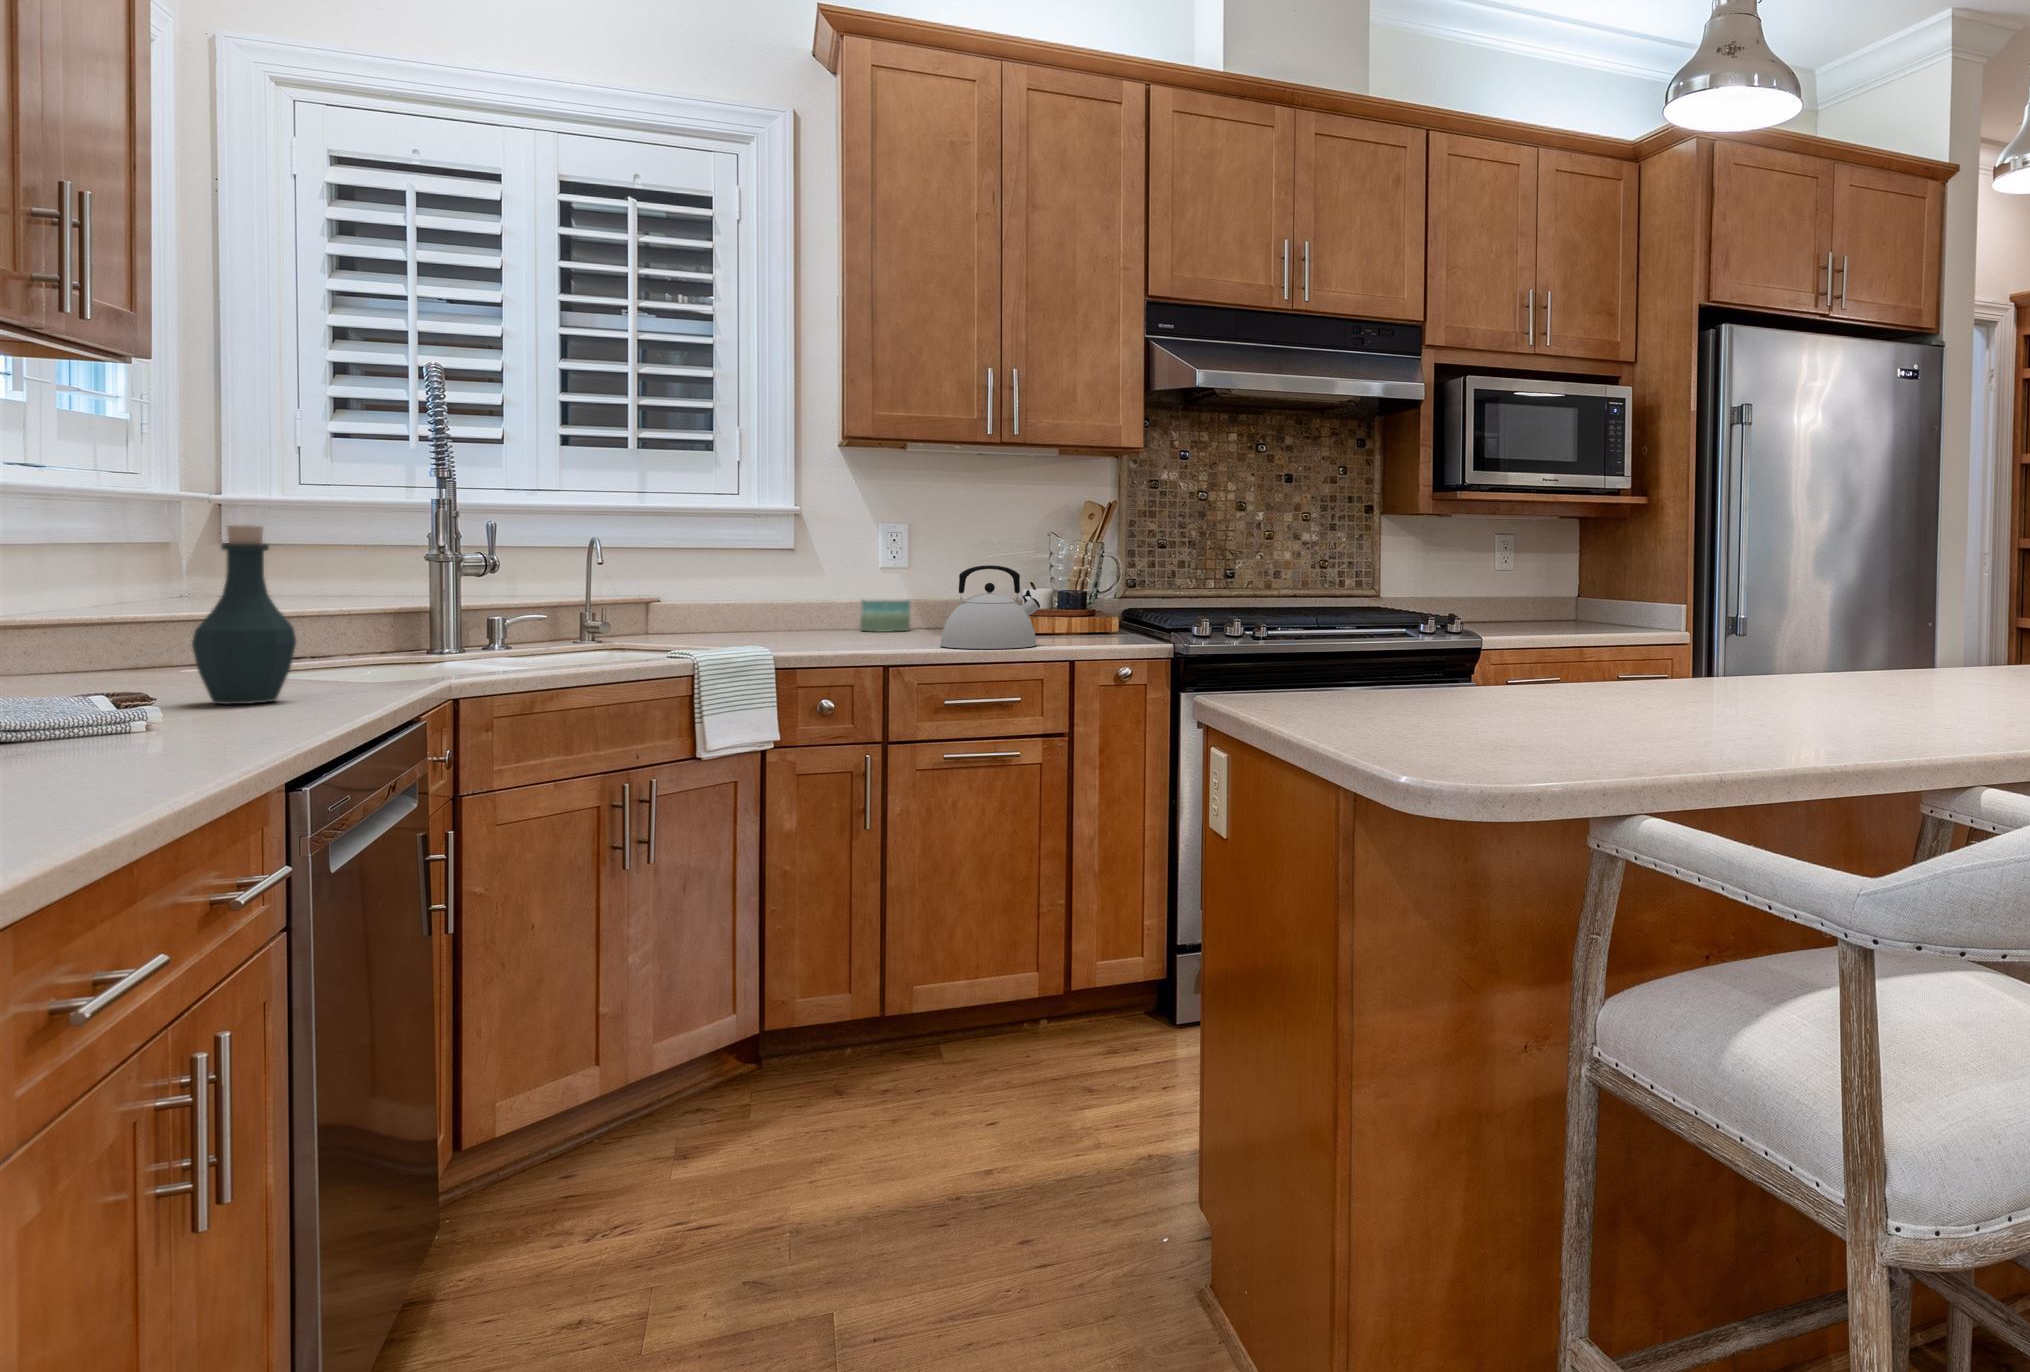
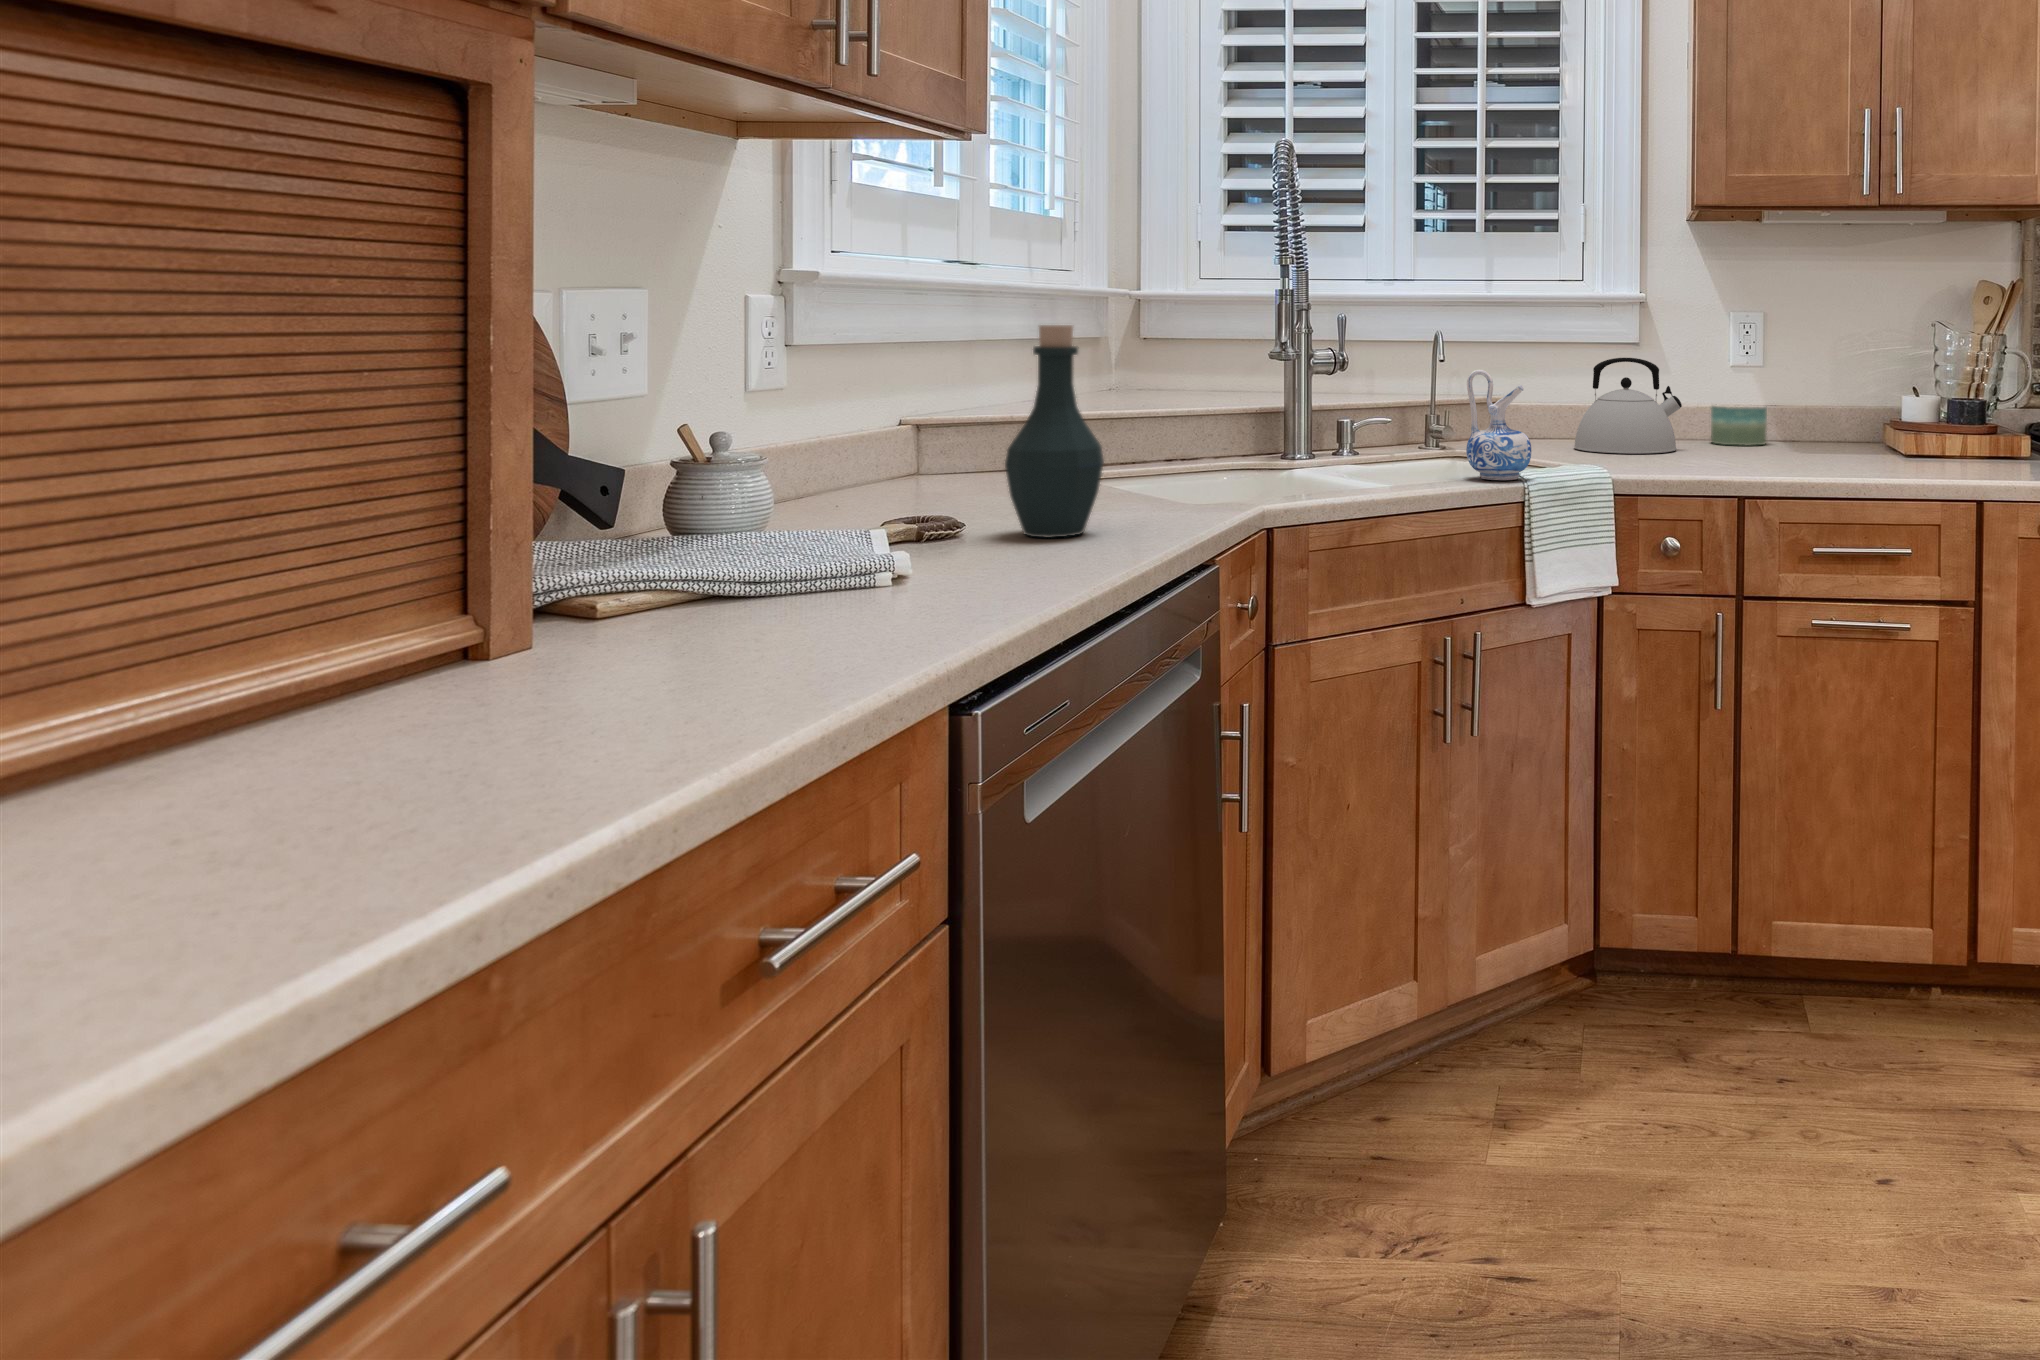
kettle: present [940,565,1040,649] -> present [1574,358,1682,454]
ceramic pitcher: none [635,567,698,658] -> present [1466,370,1531,480]

